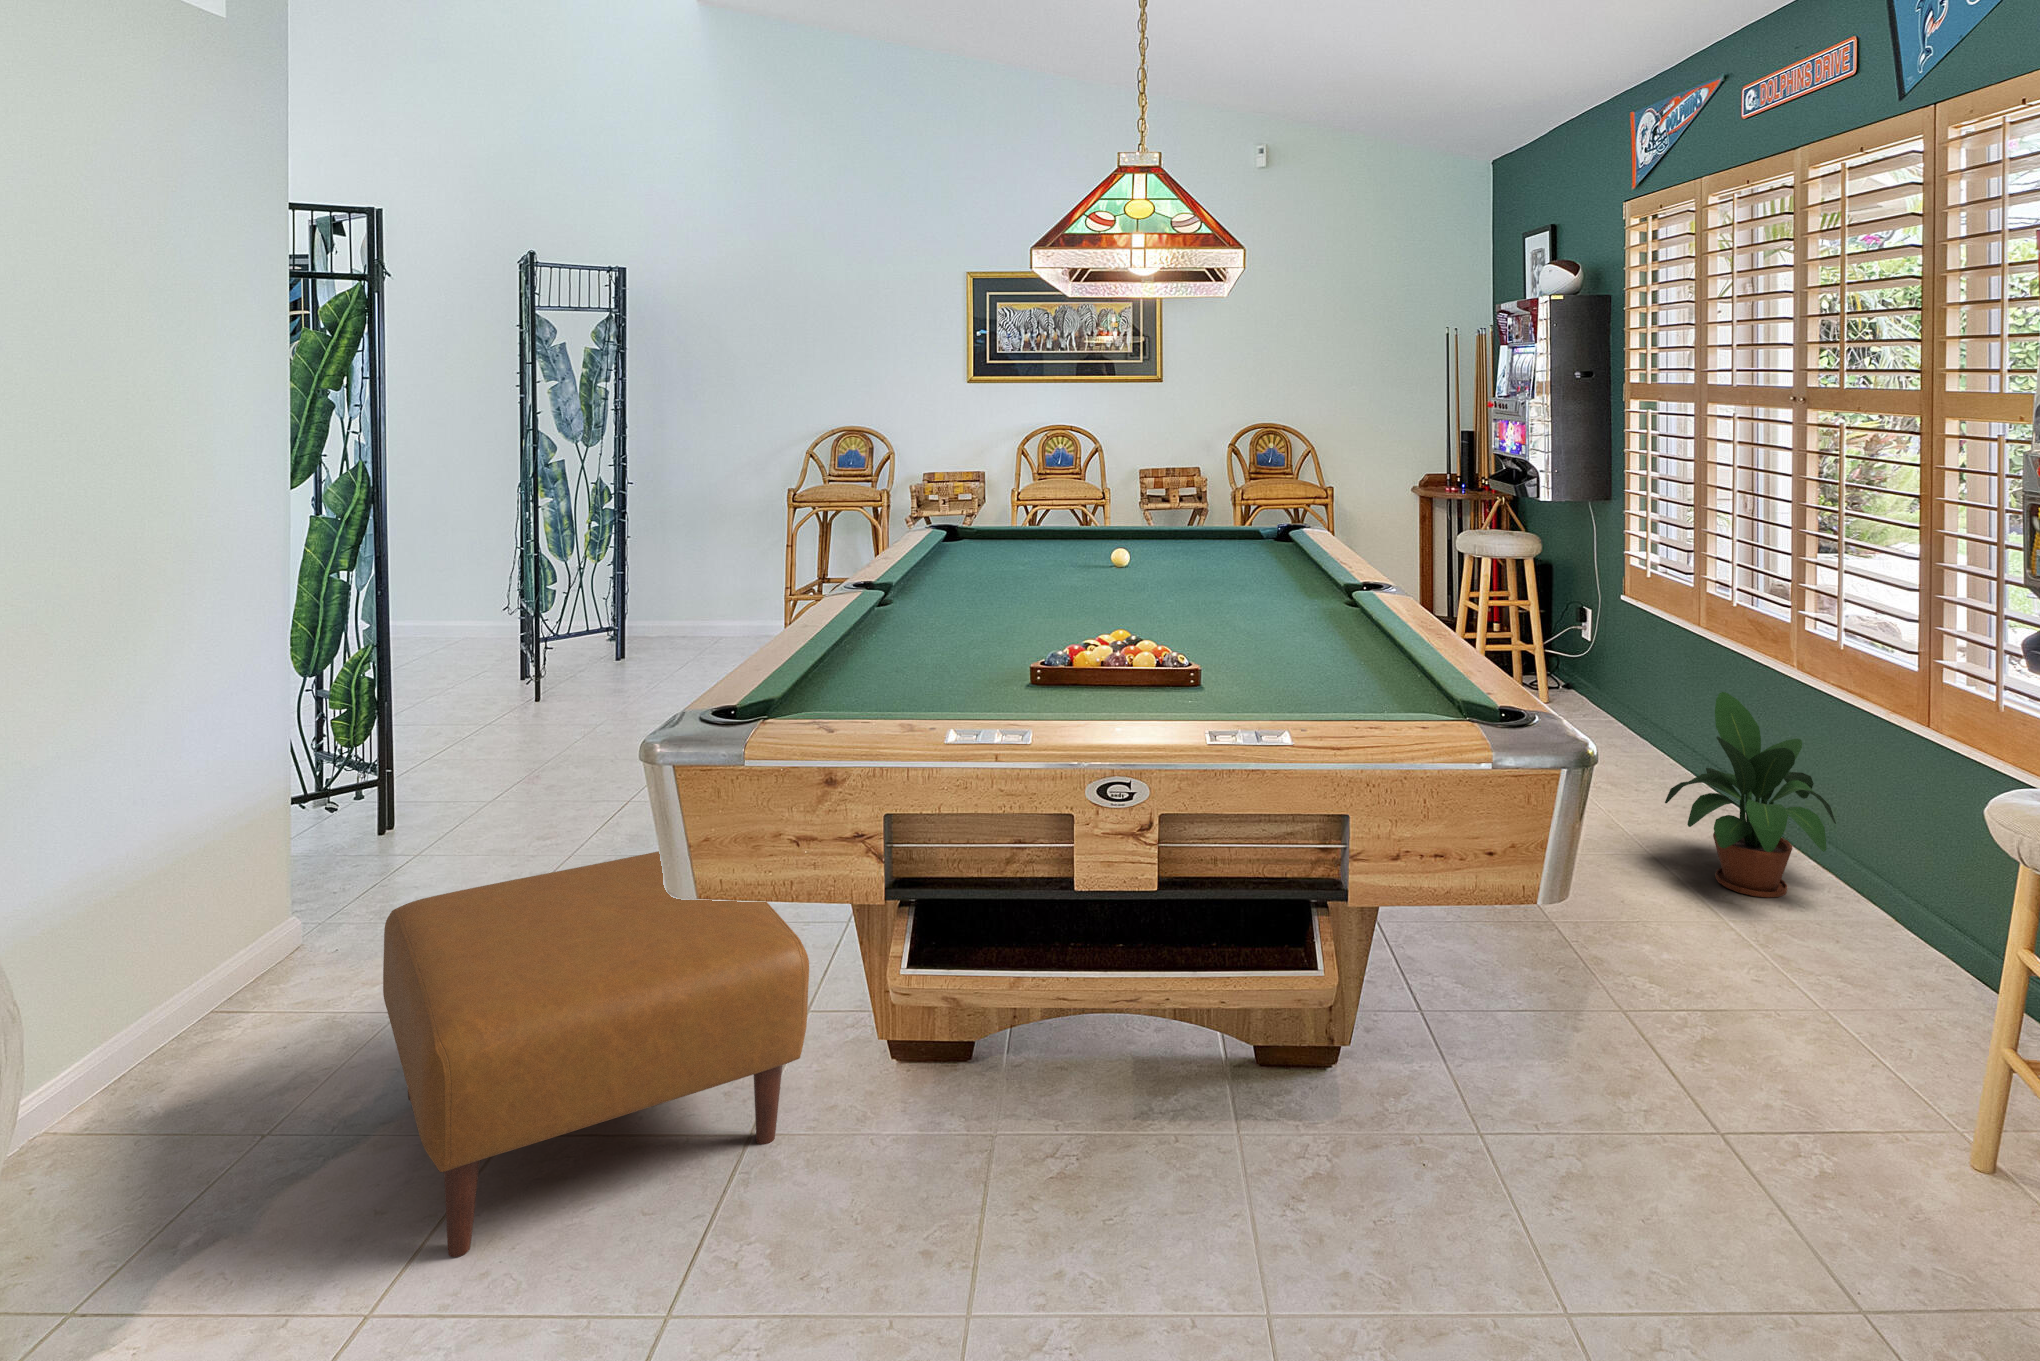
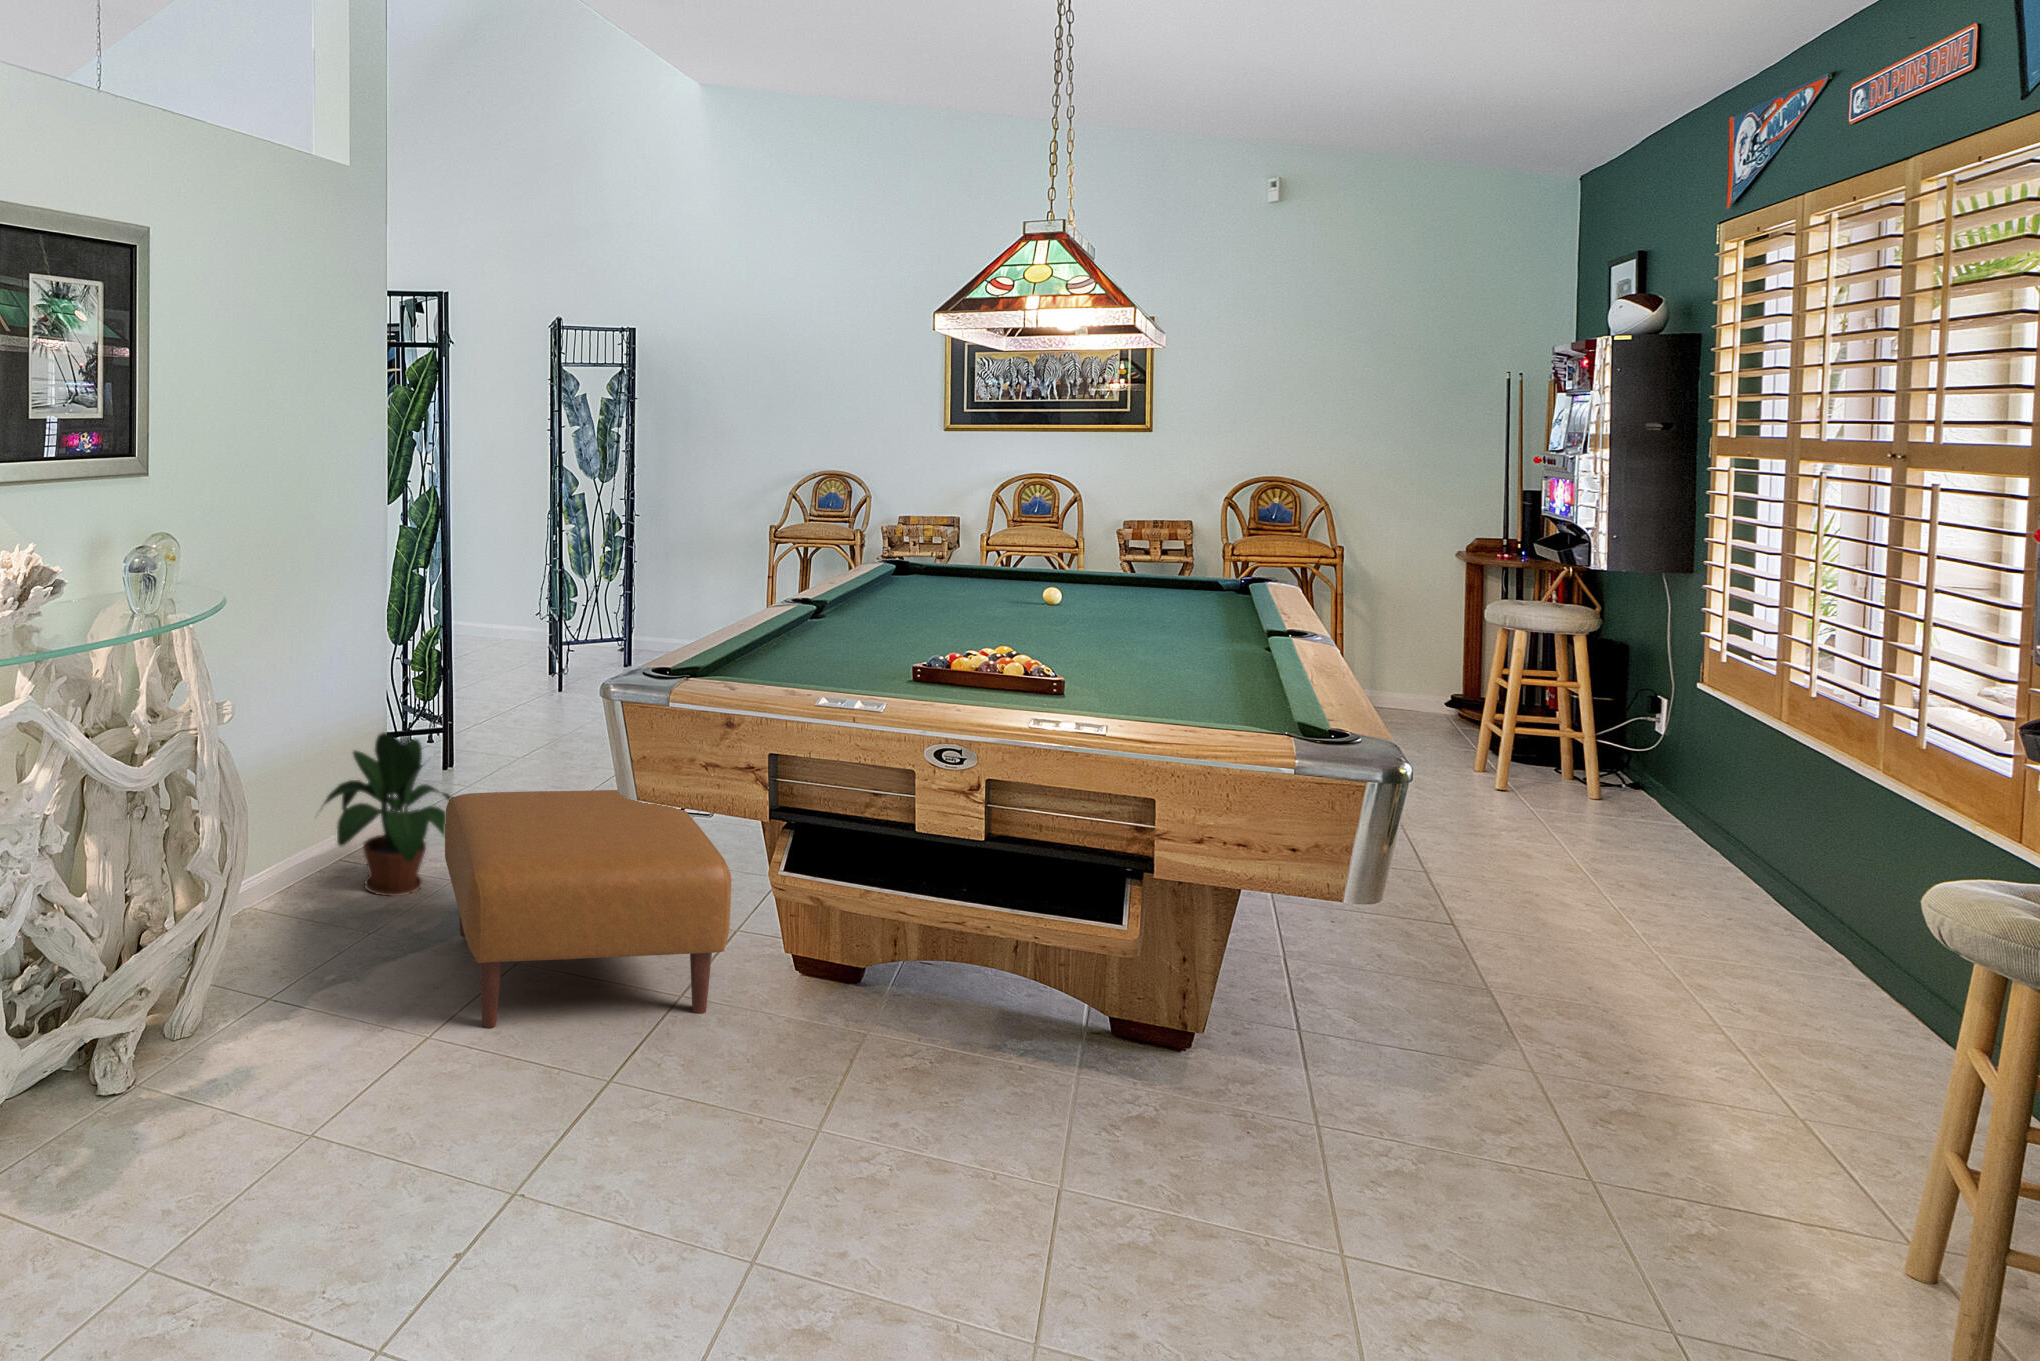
potted plant: present [1665,692,1836,898] -> present [322,733,451,896]

